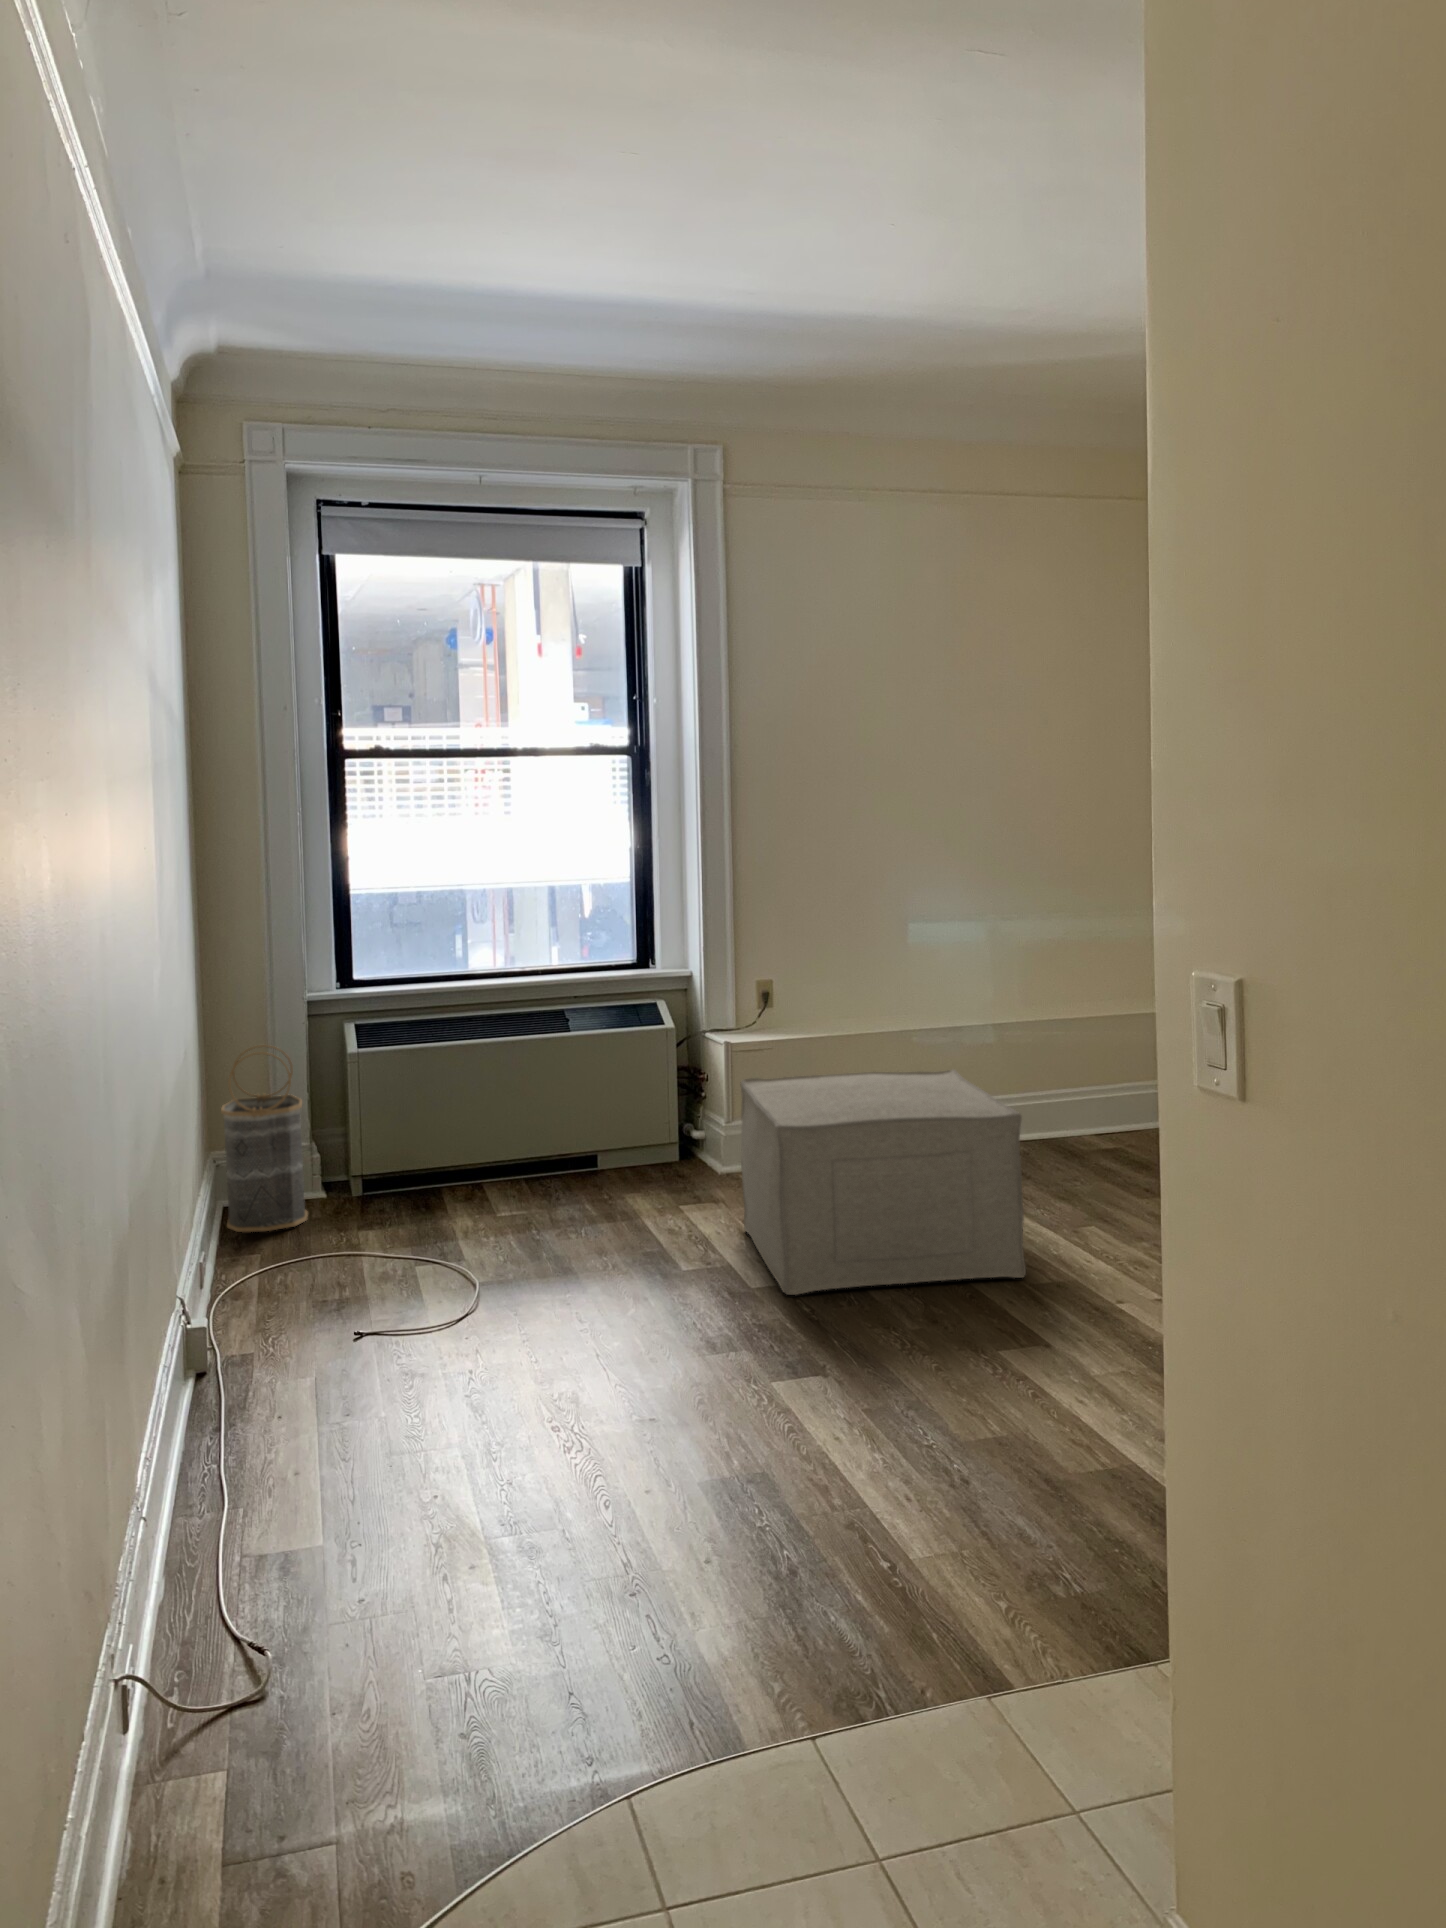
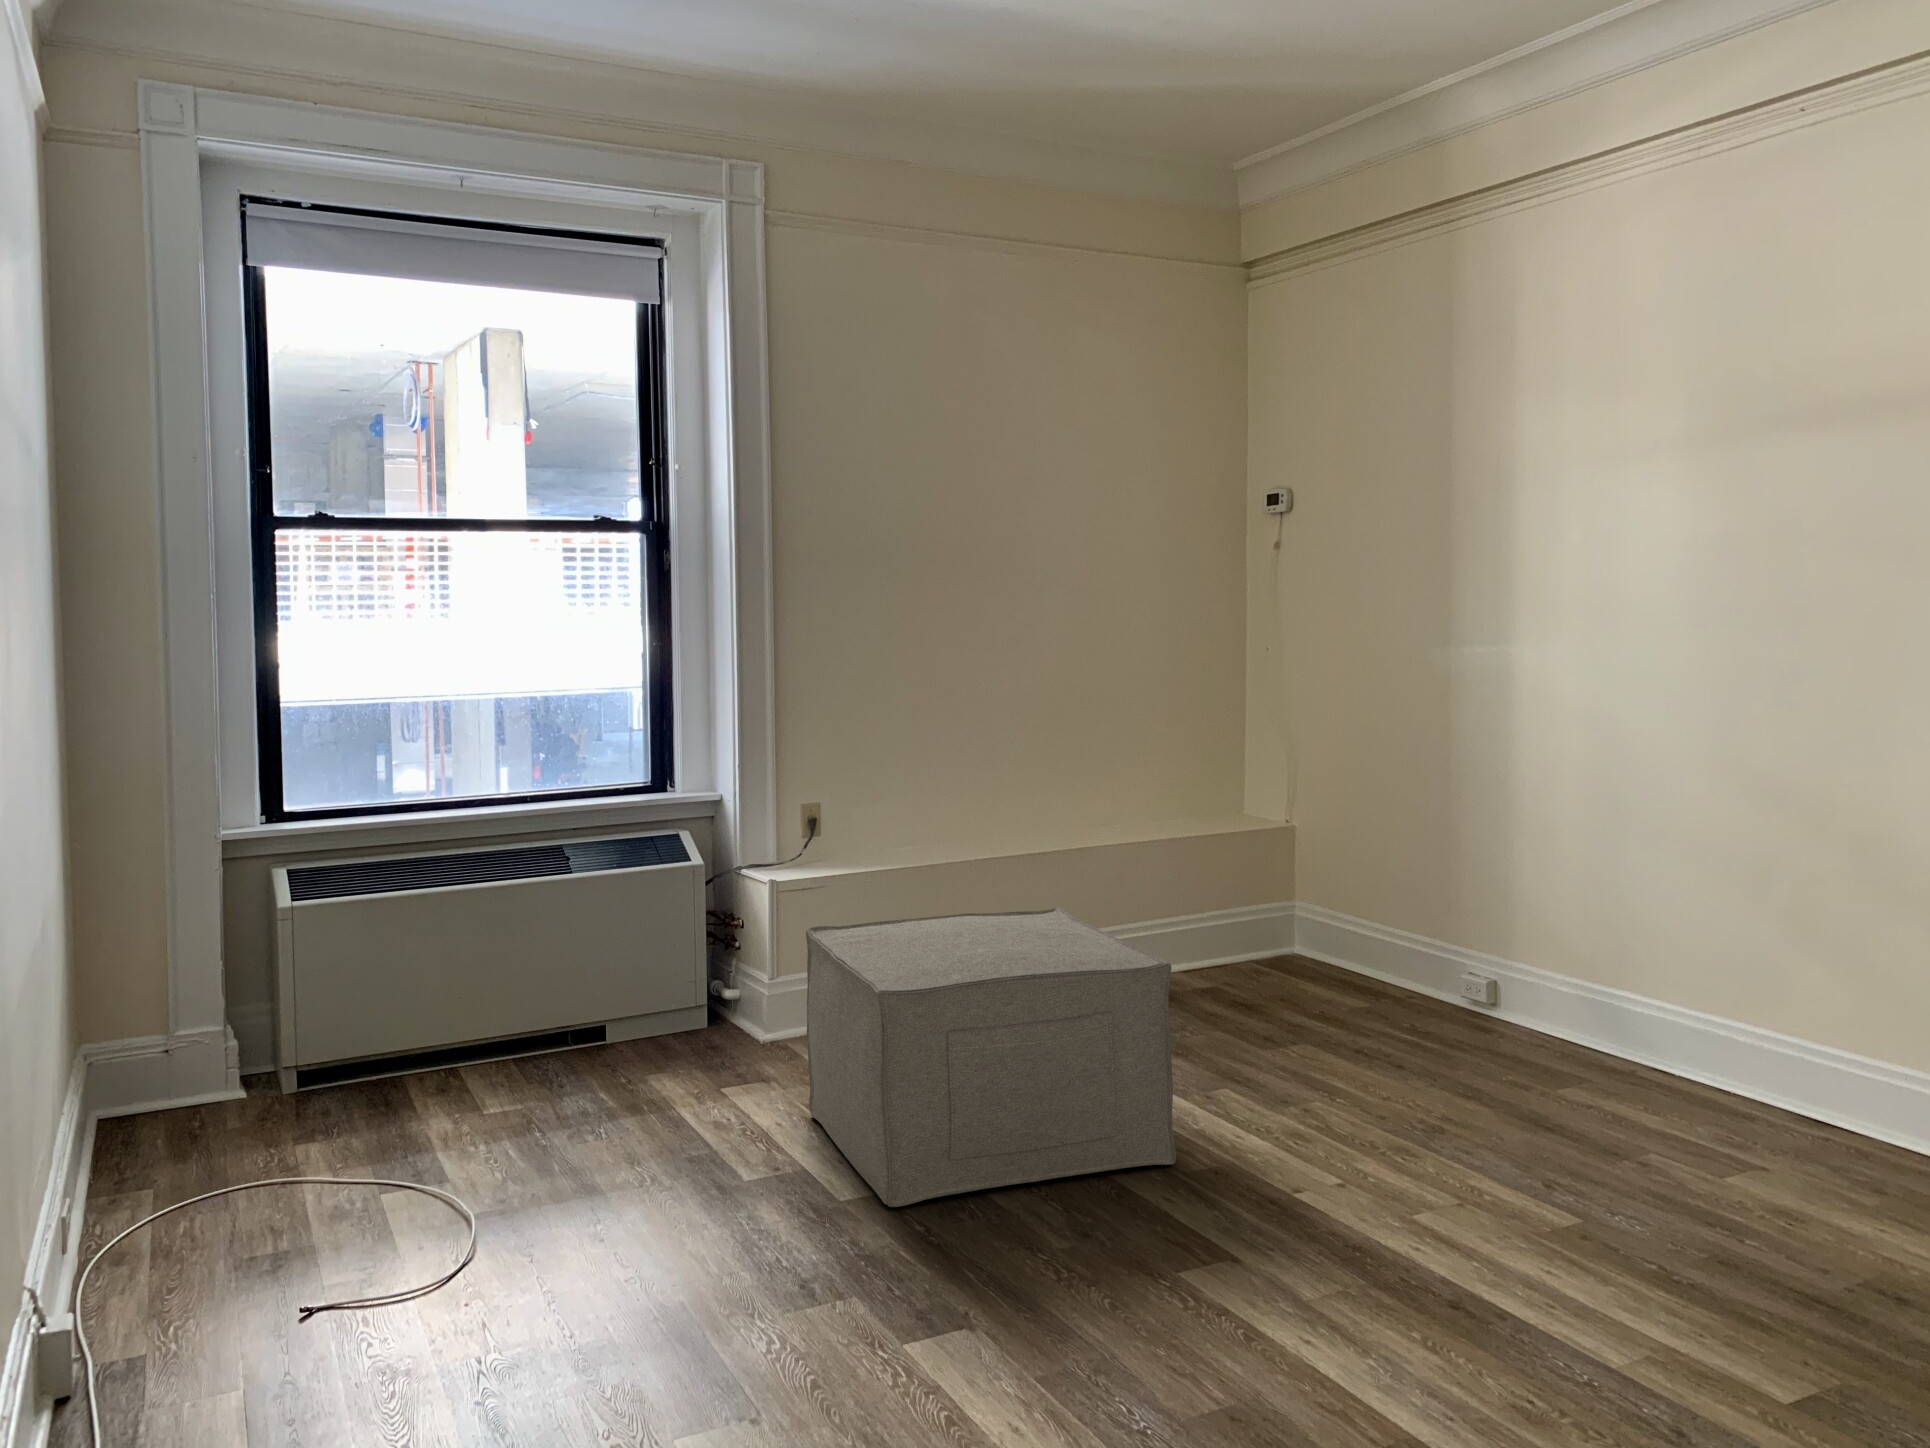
basket: present [221,1045,307,1232] -> none [97,900,222,1155]

